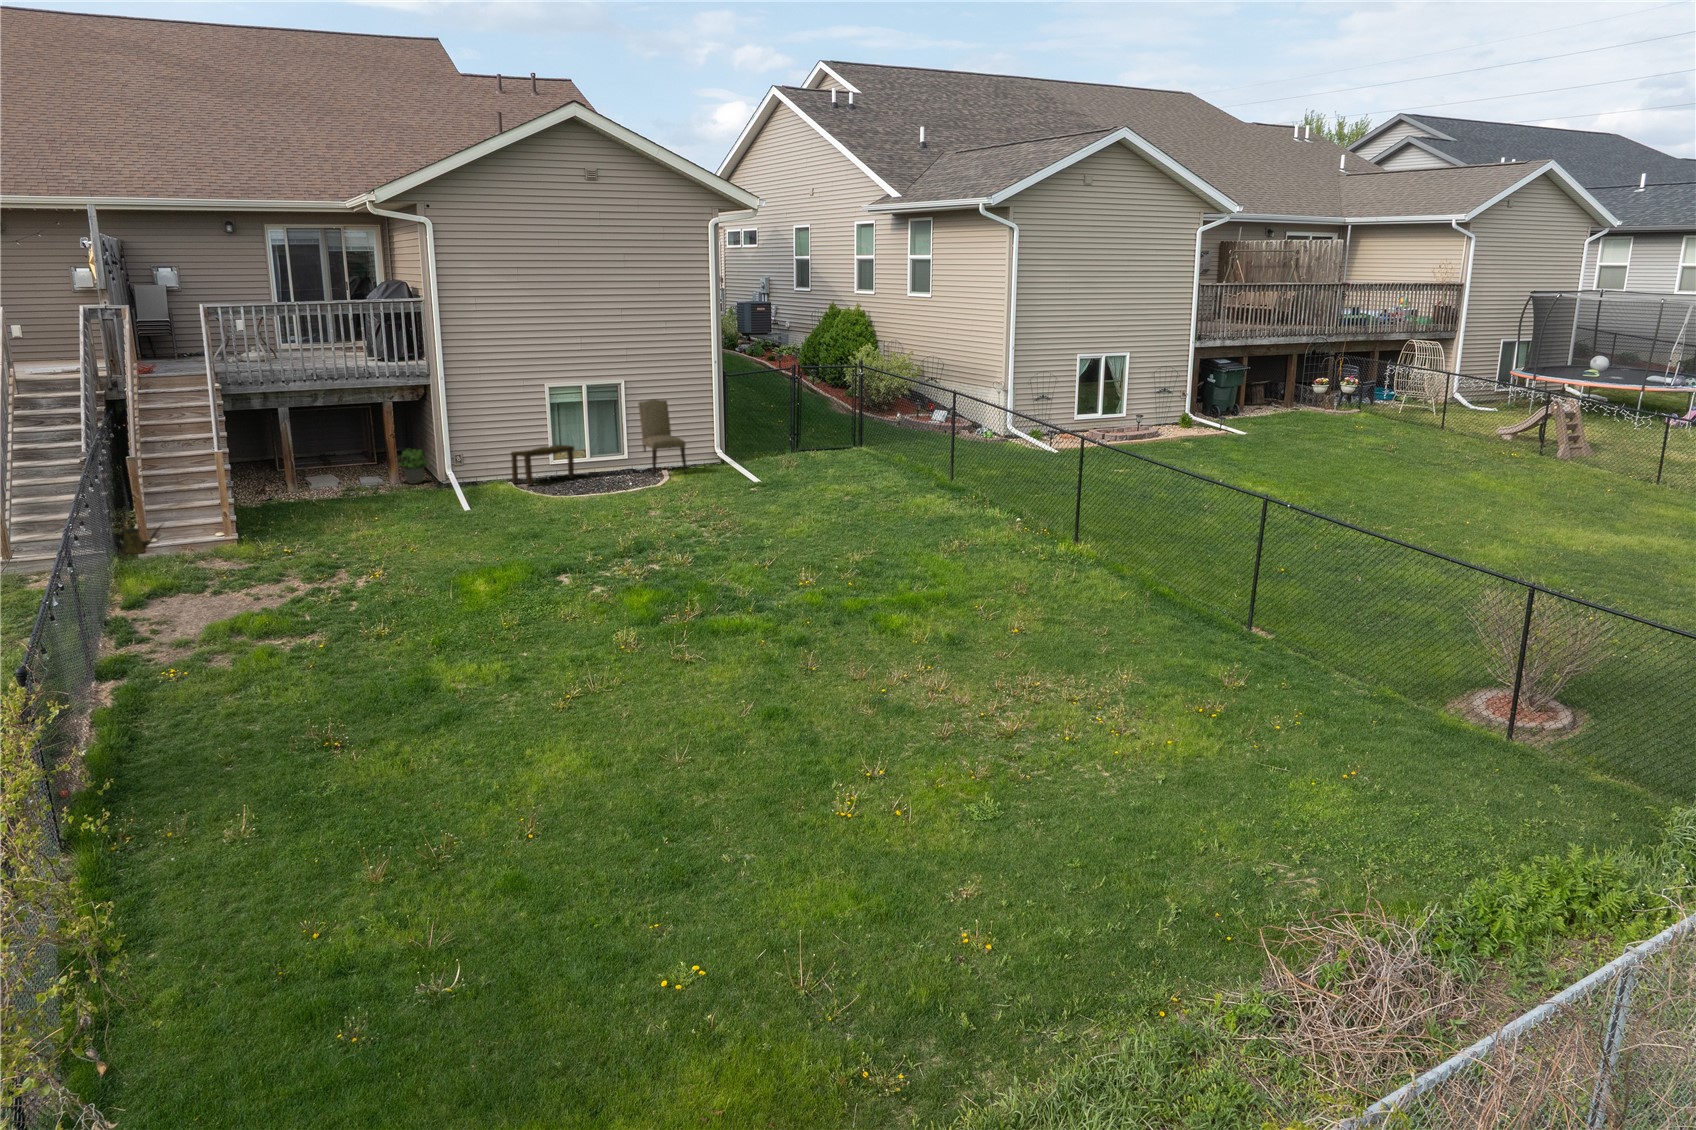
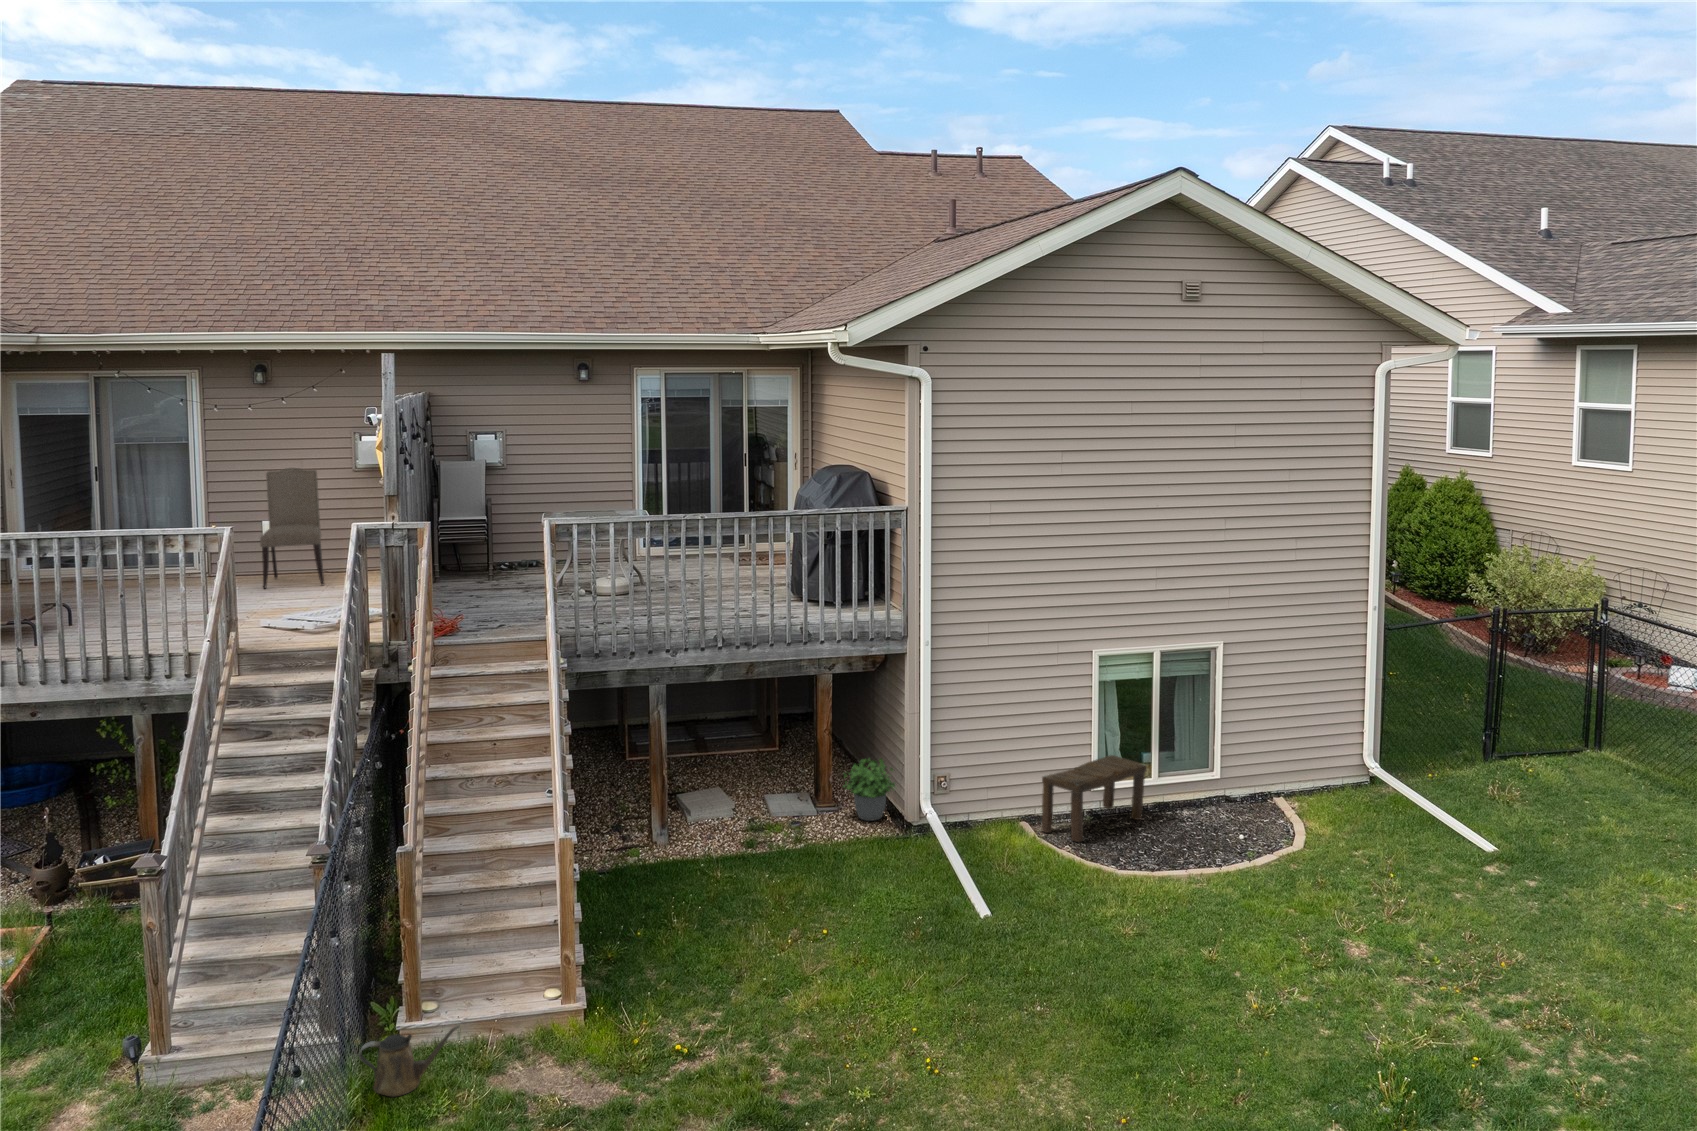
chair: present [638,399,687,475] -> present [260,468,324,589]

